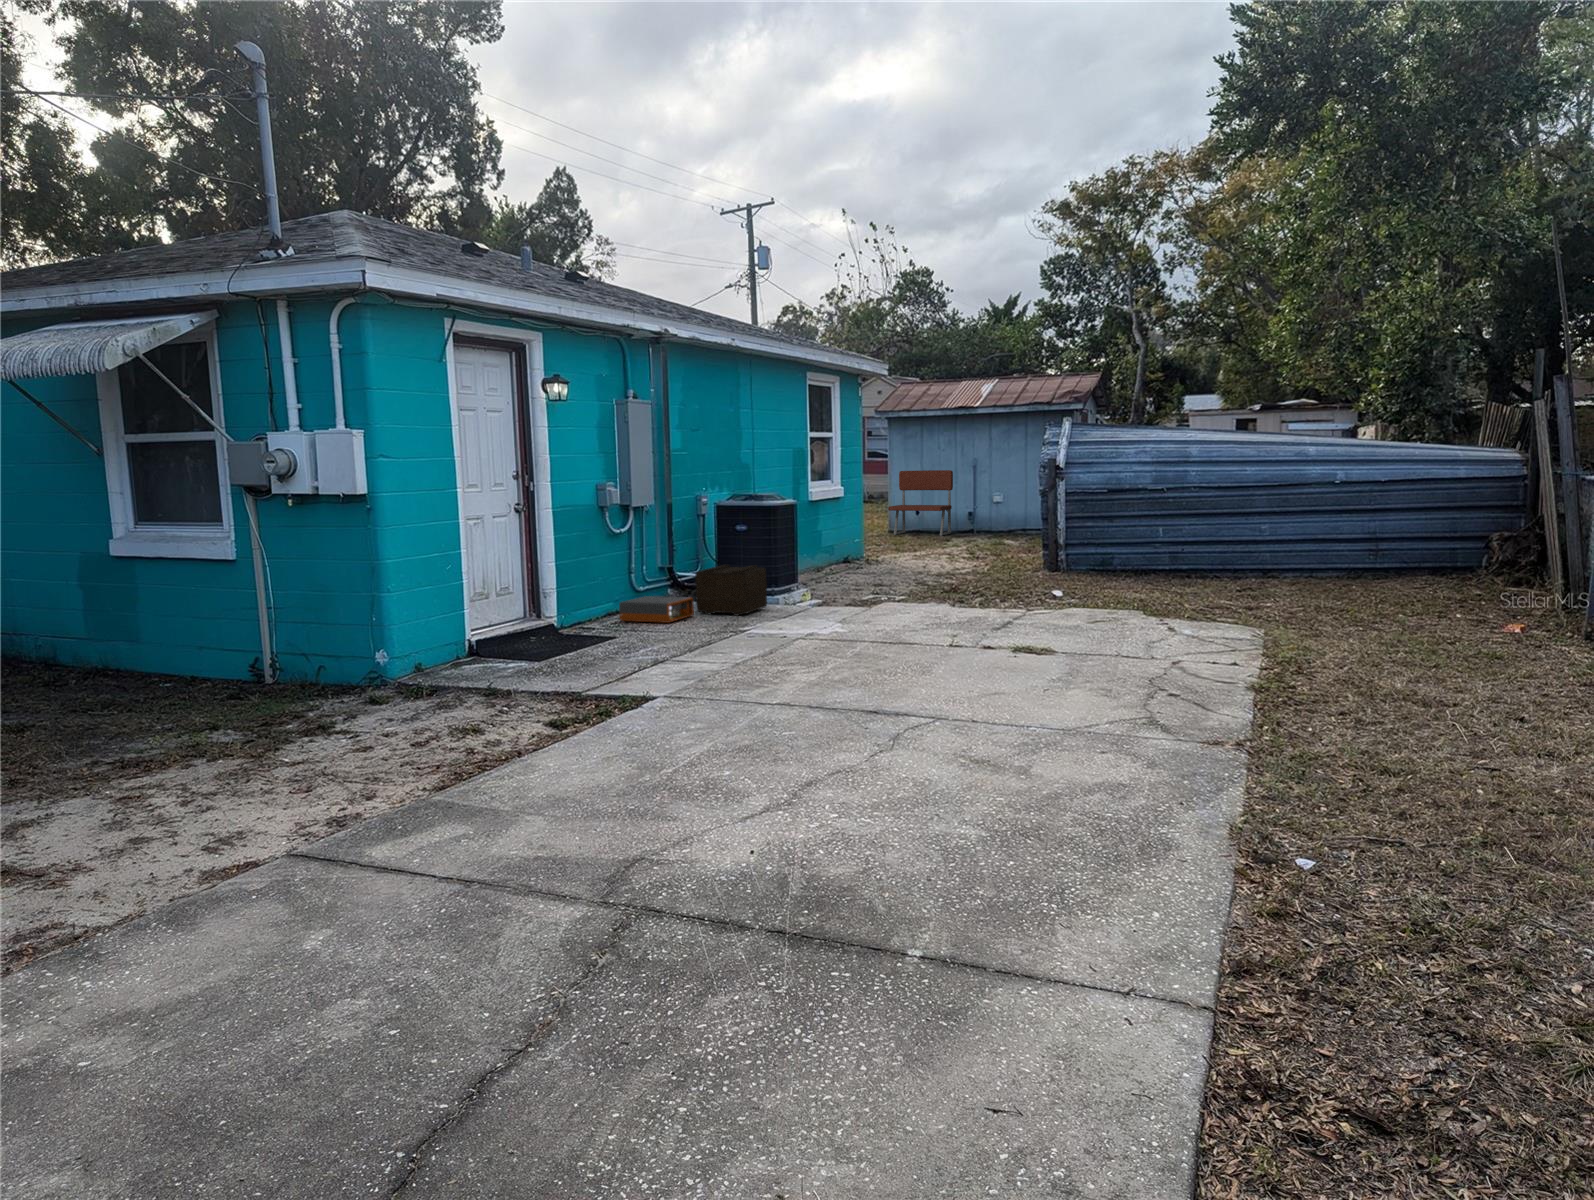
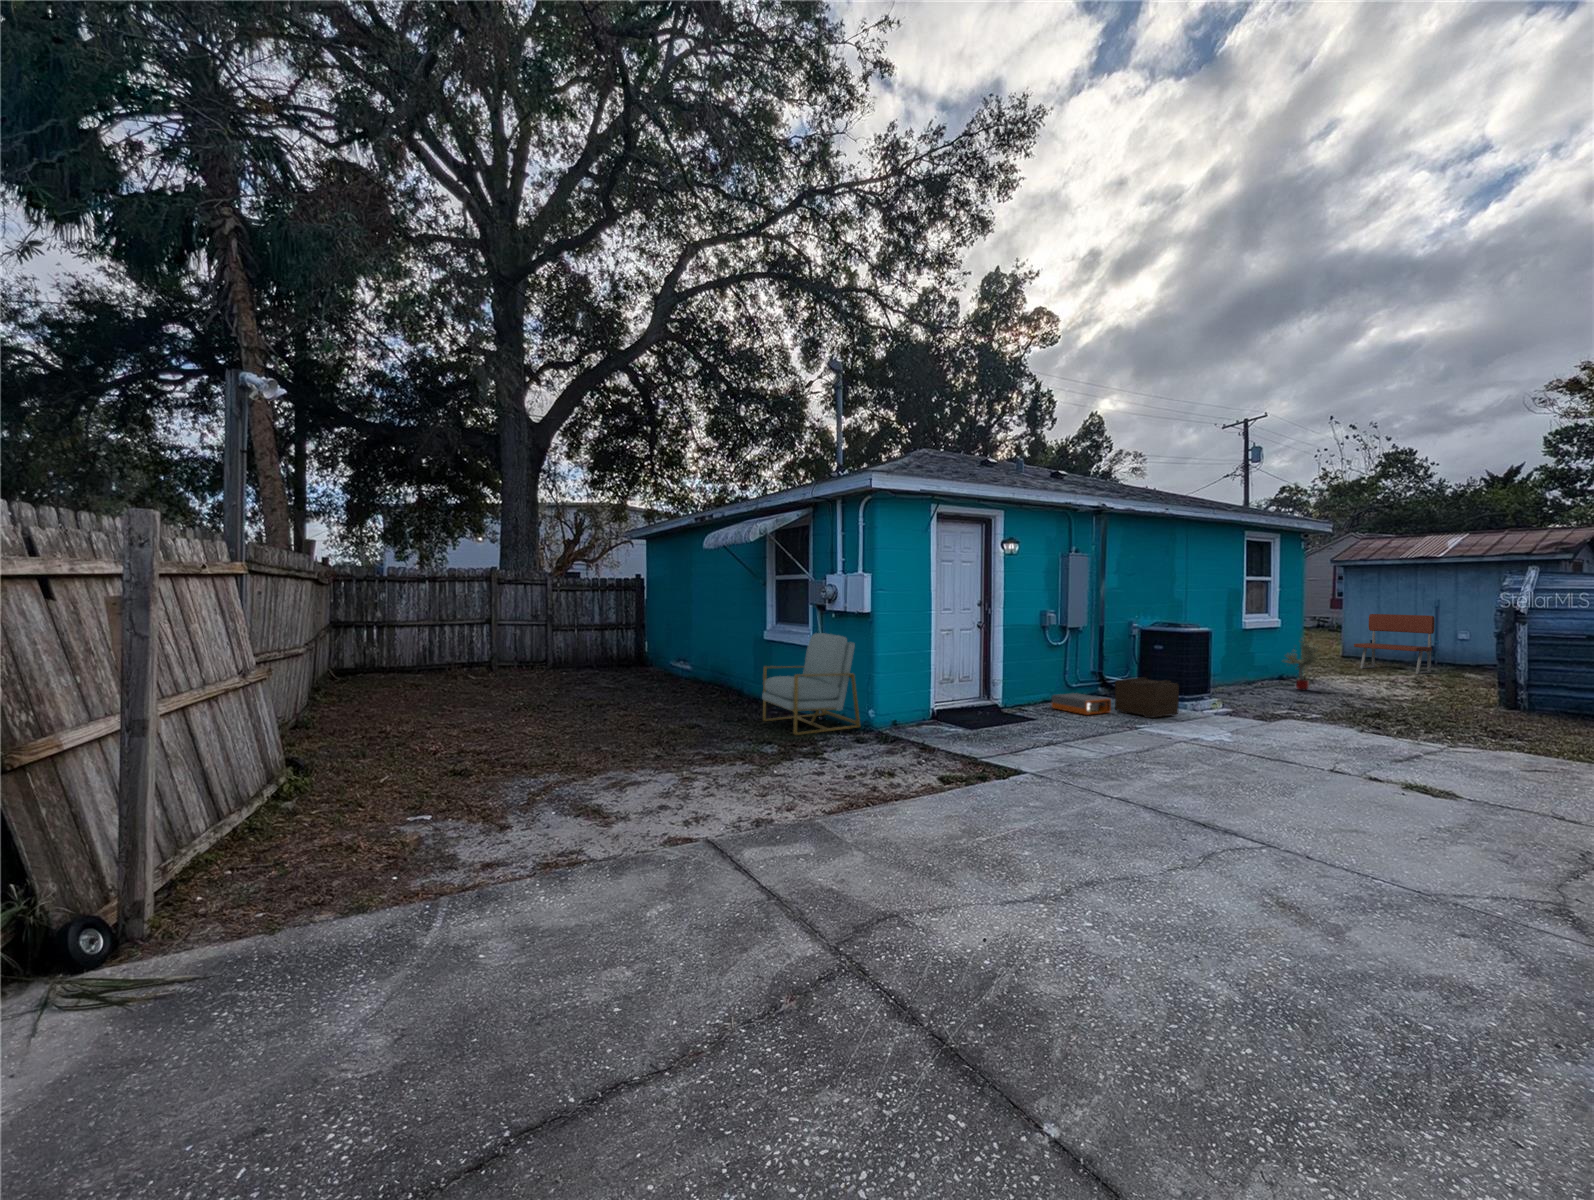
potted tree: none [840,501,876,564] -> present [1283,640,1321,690]
chair: none [154,538,367,722] -> present [762,633,860,735]

